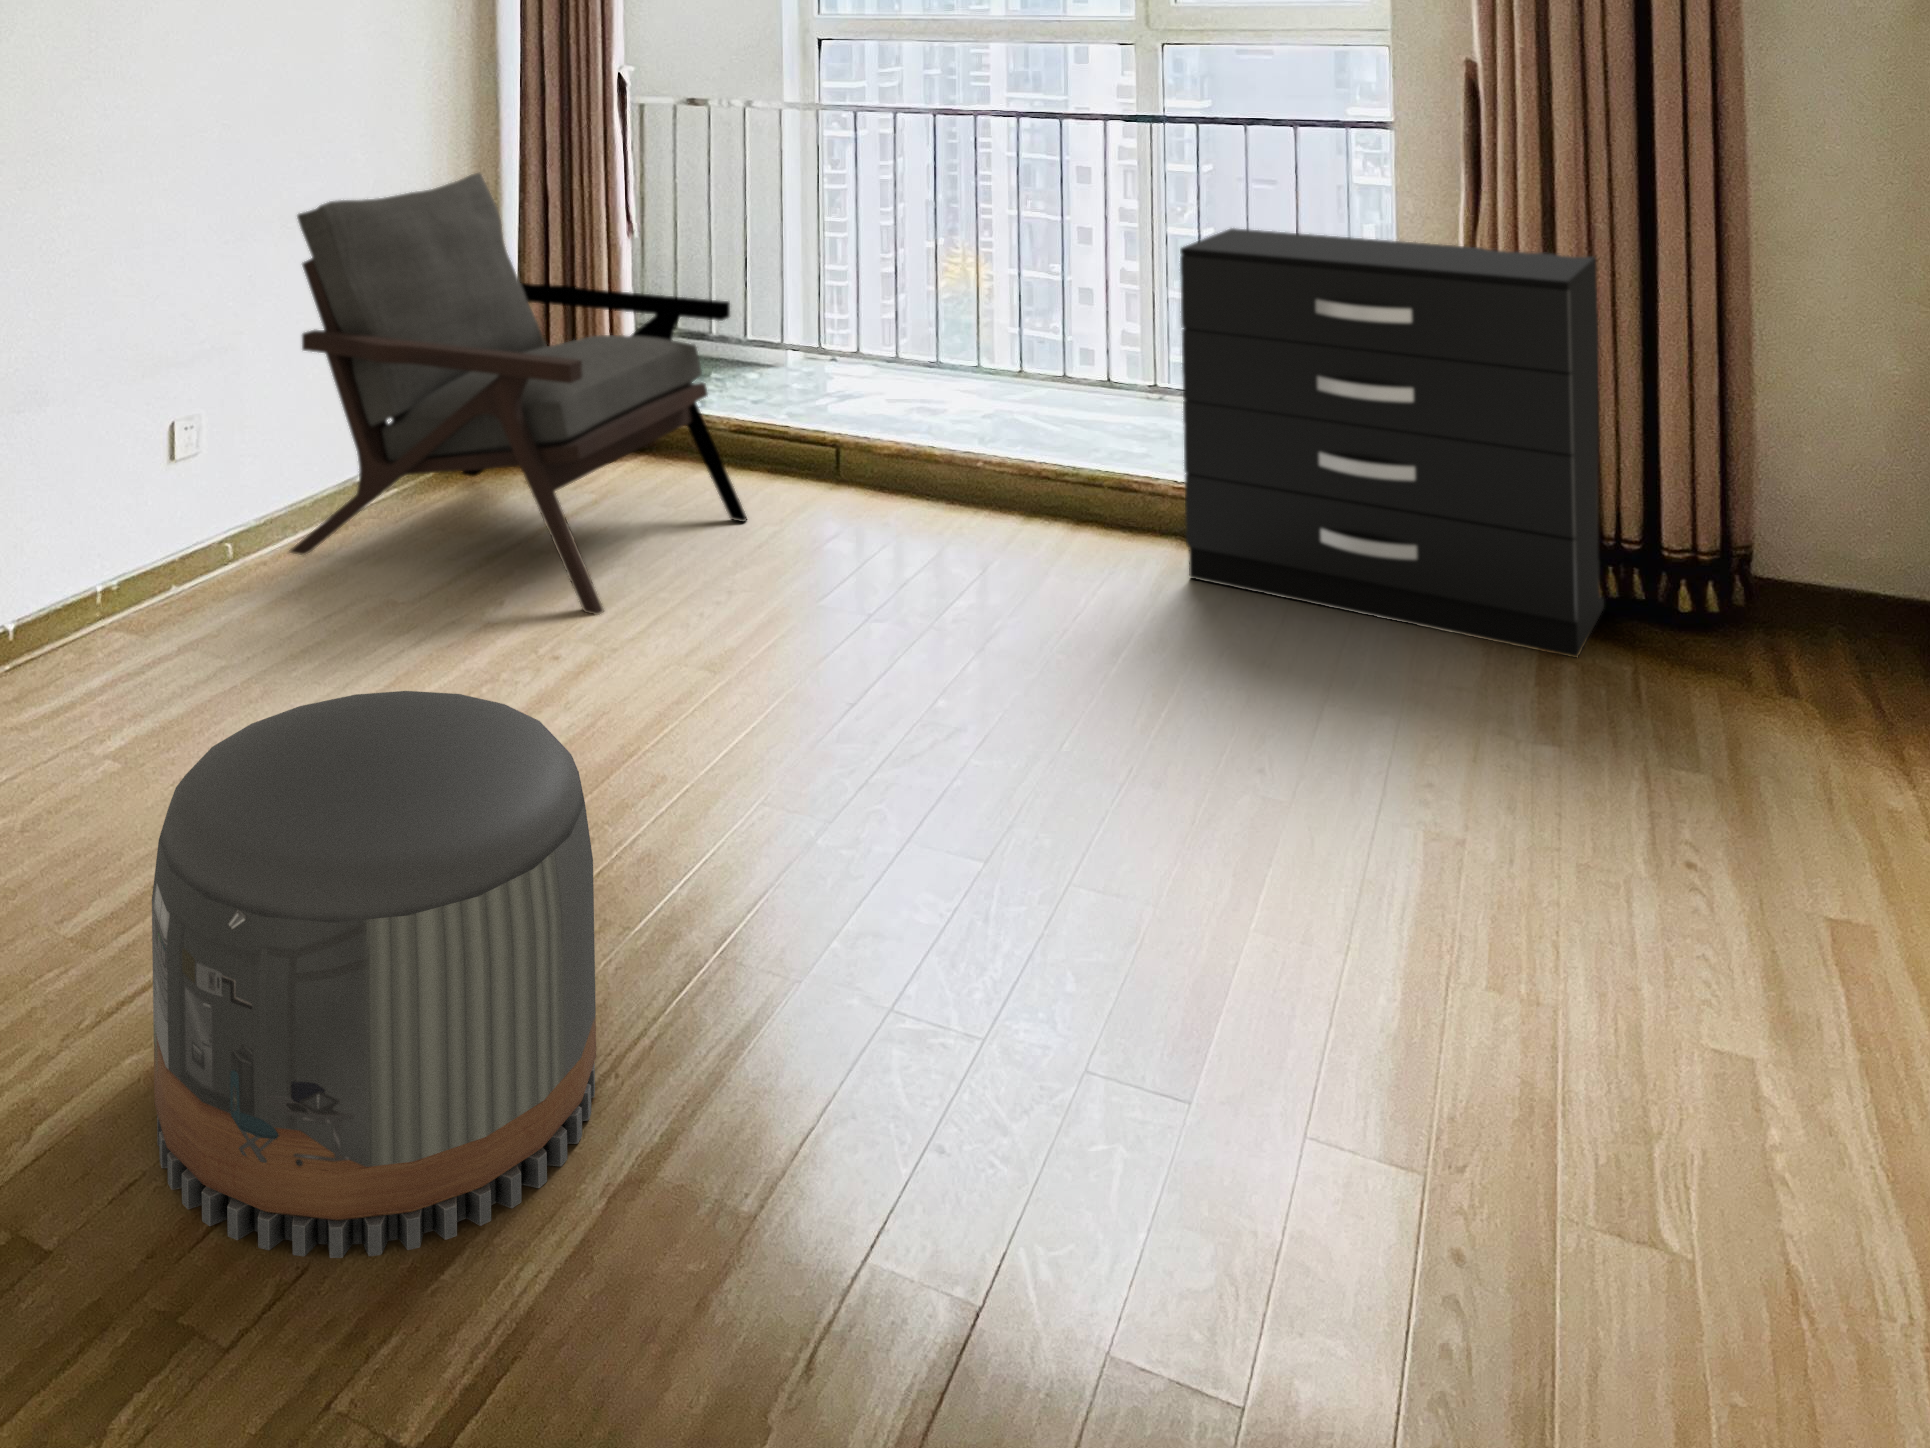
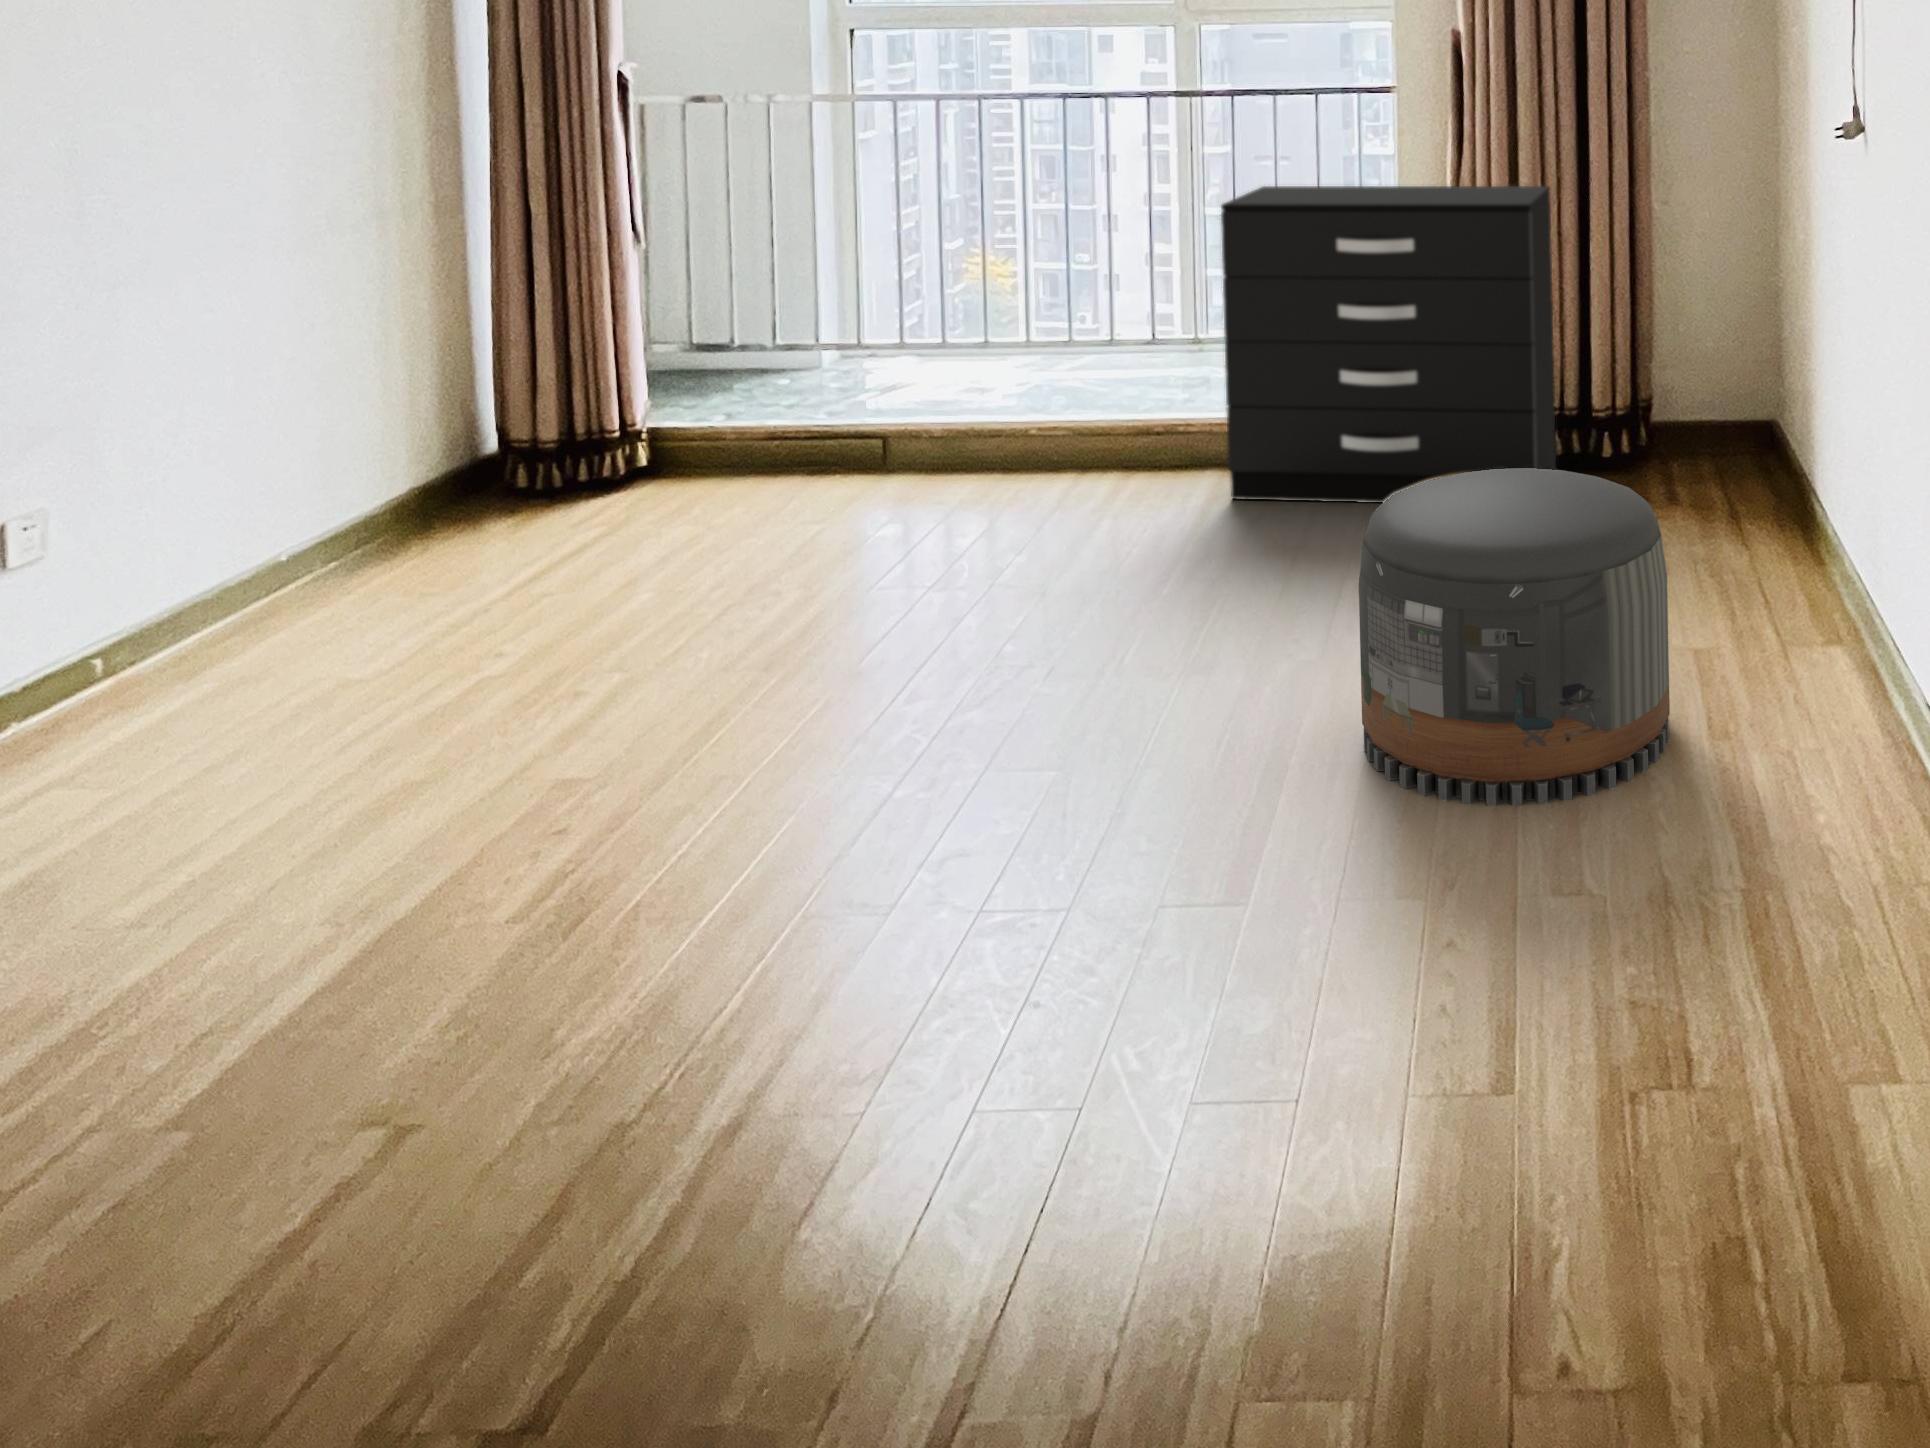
armchair: present [290,173,747,615] -> none [216,183,792,634]
pouf: present [152,691,596,1258] -> present [1359,468,1670,806]

